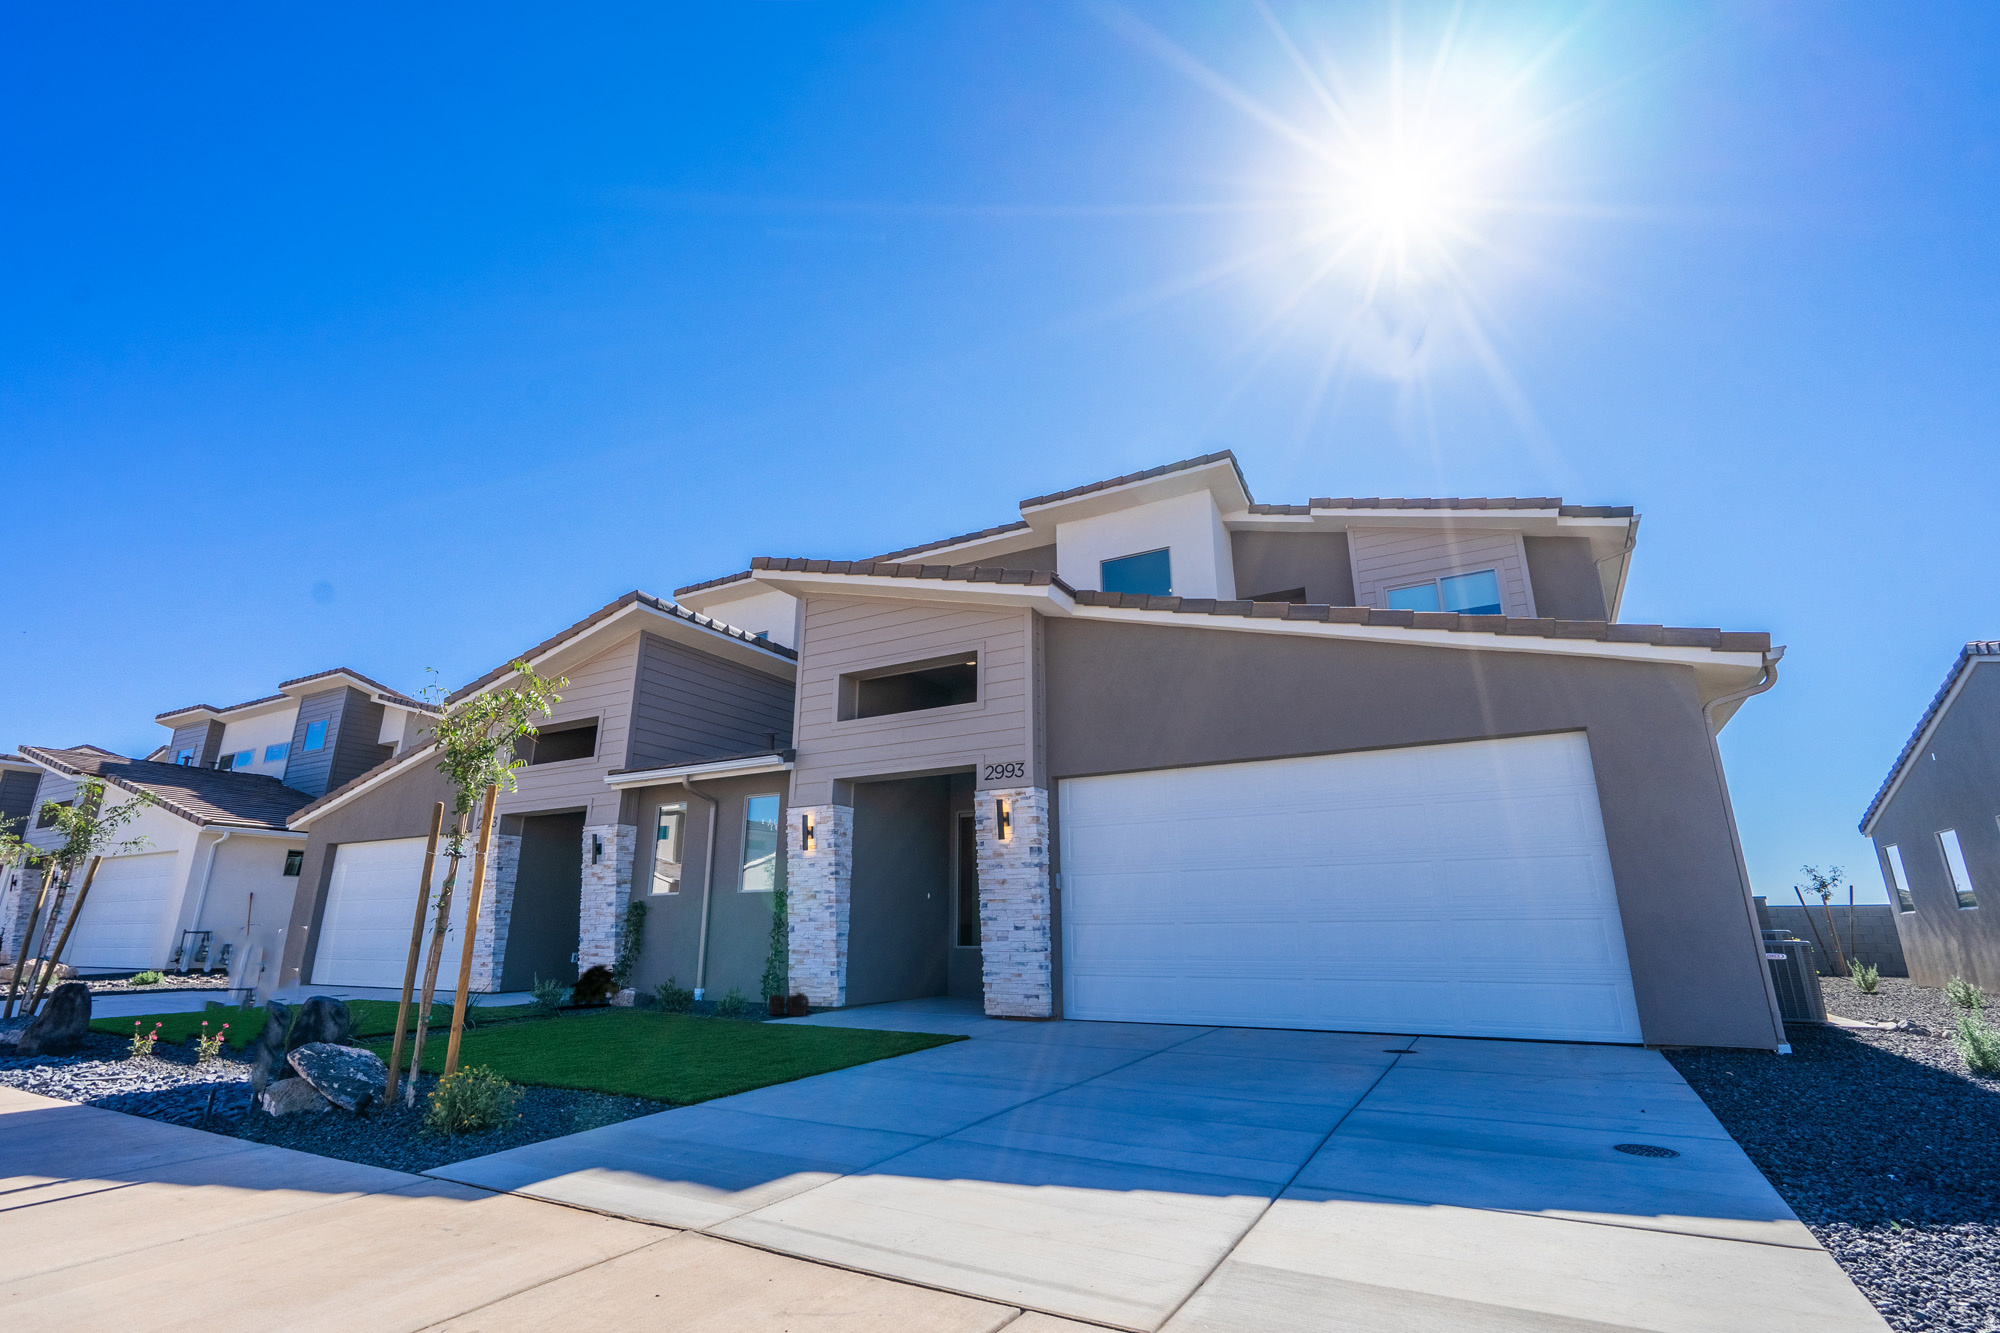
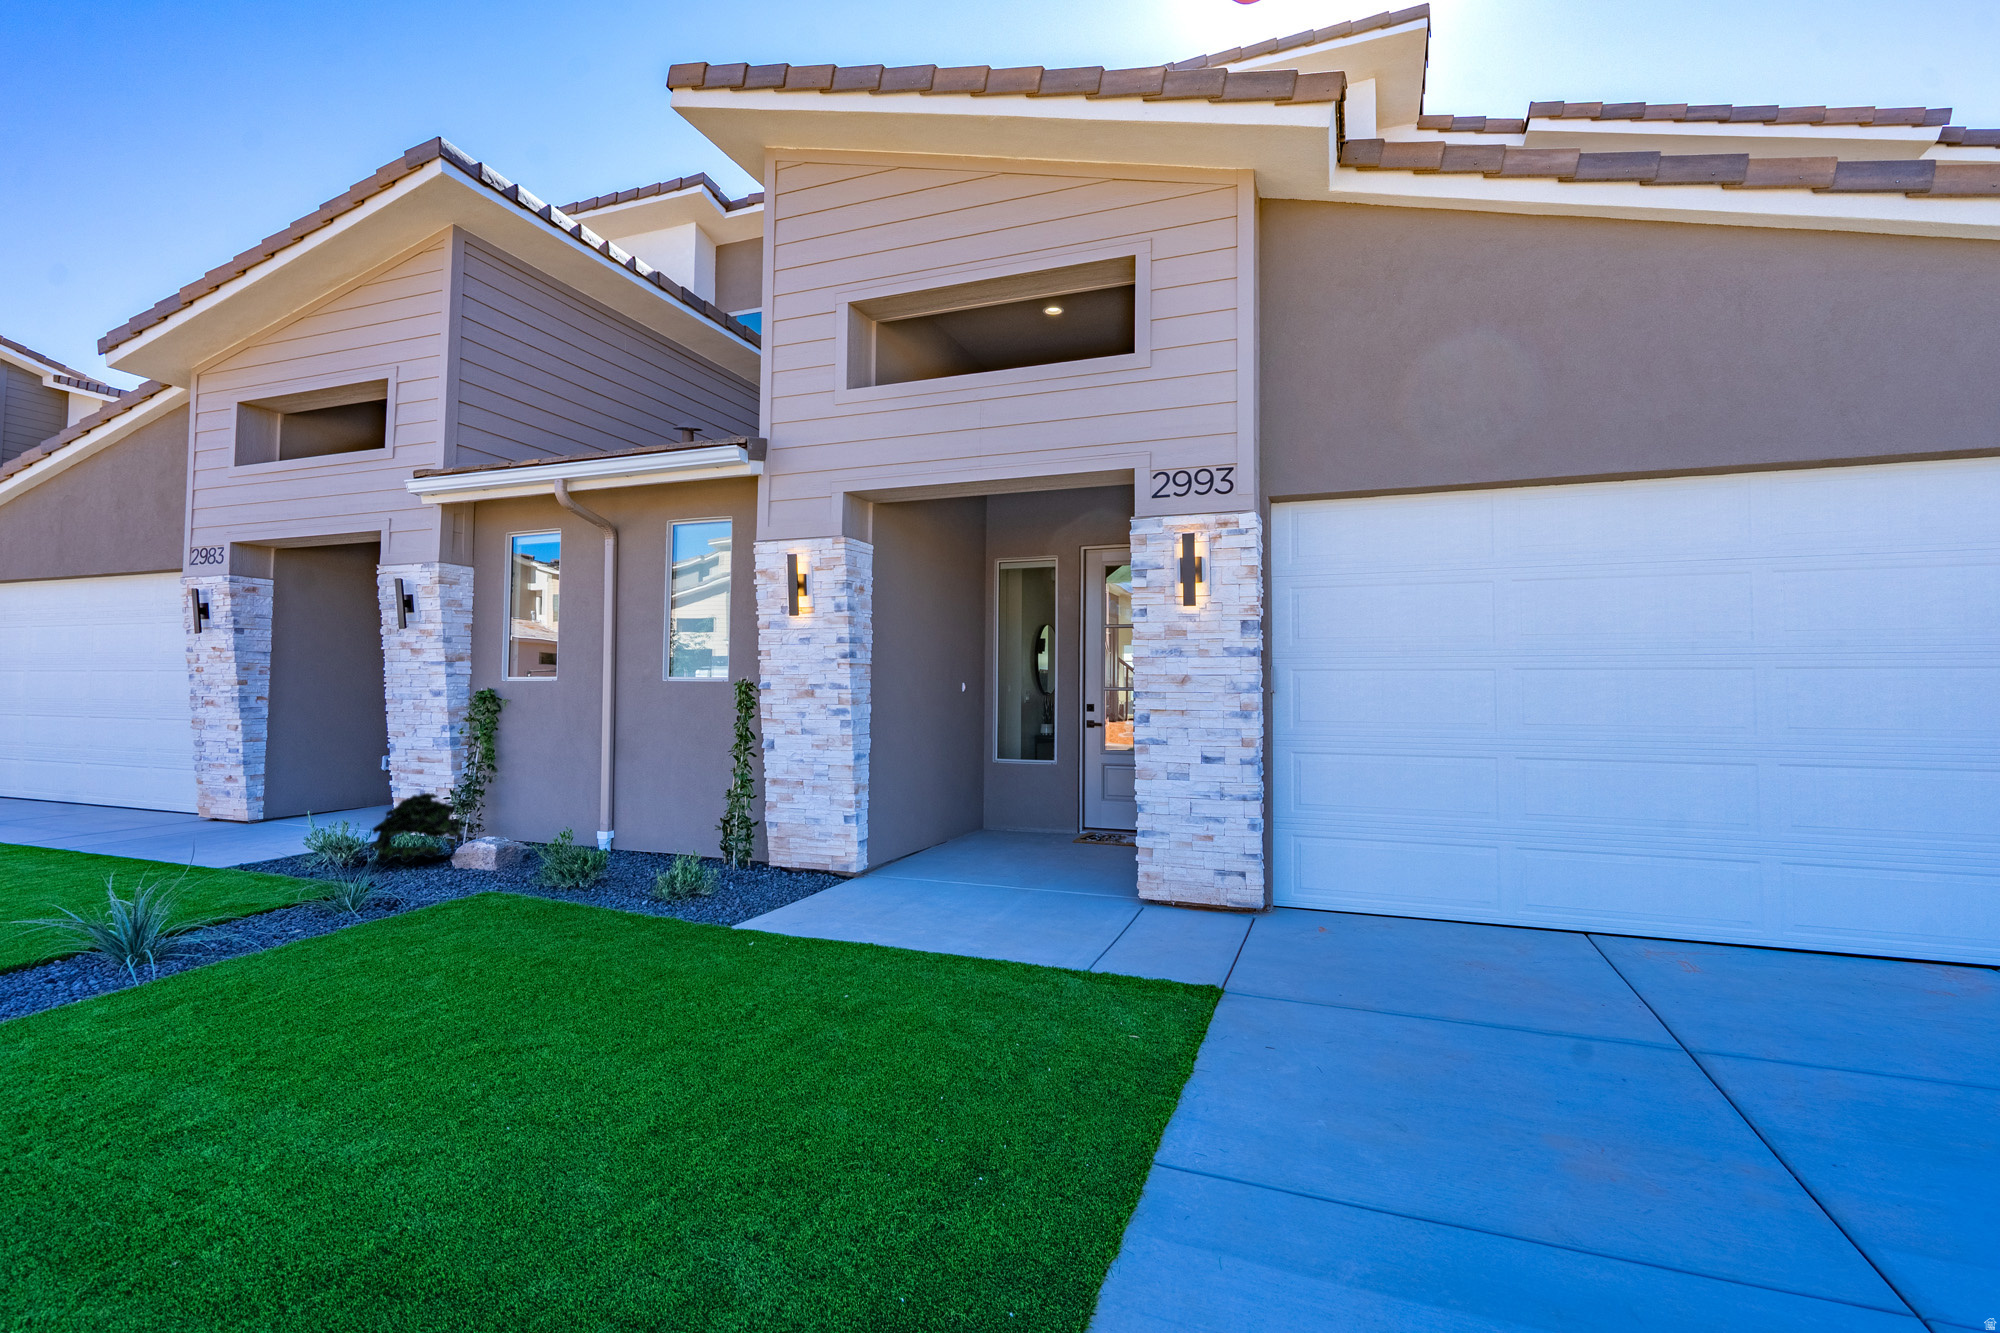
woven basket: present [769,993,809,1016] -> none [742,847,812,896]

